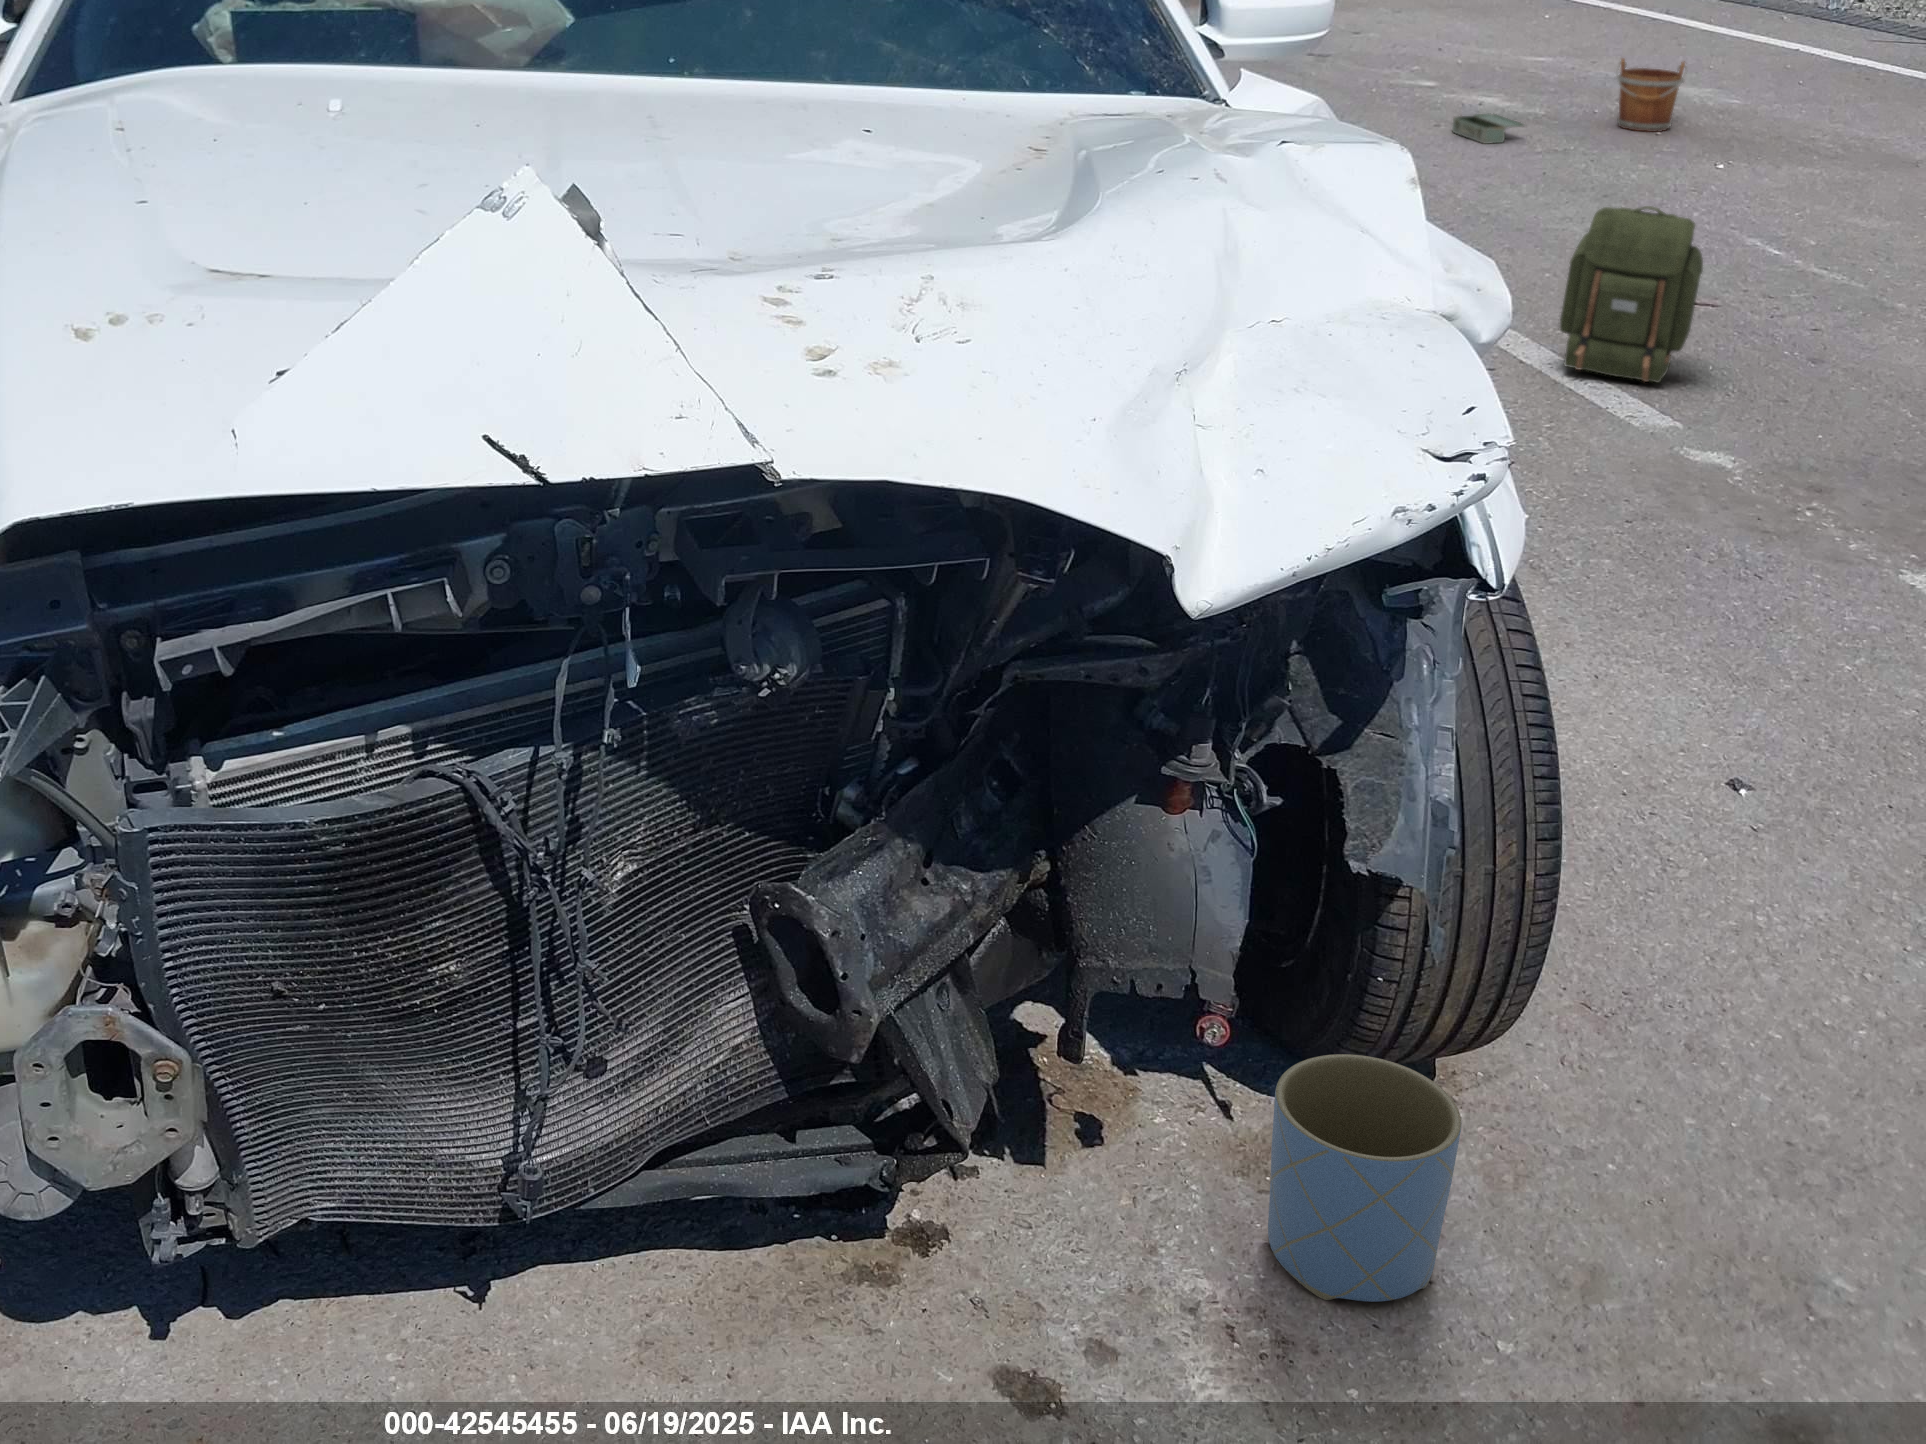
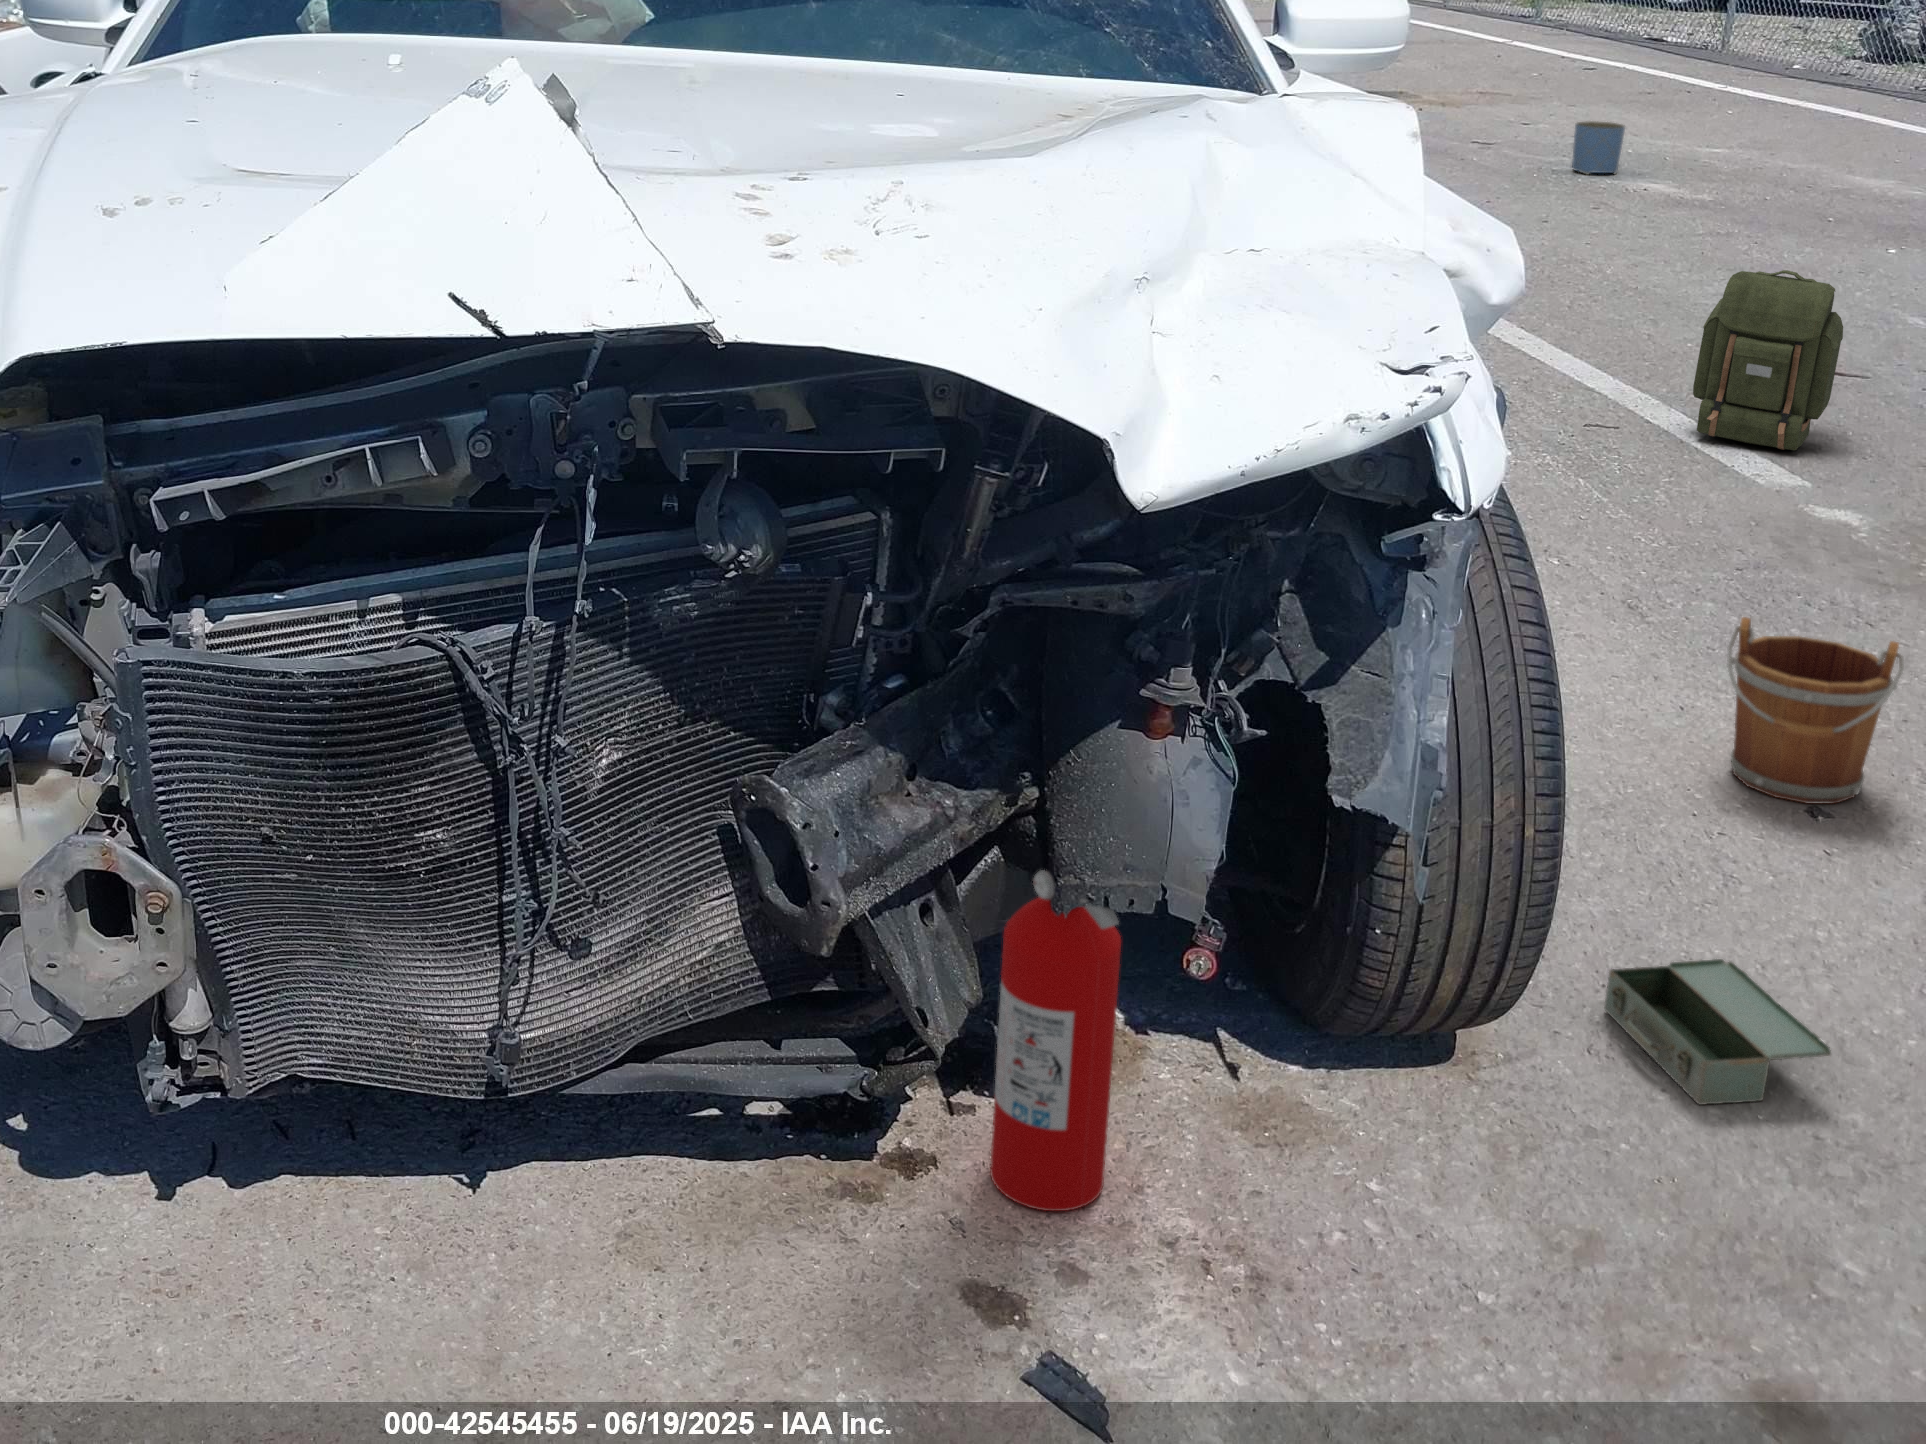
bucket: present [1617,58,1686,132] -> present [1728,617,1904,804]
toolbox: present [1452,114,1524,144] -> present [1604,959,1831,1105]
fire extinguisher: none [1003,926,1140,1283] -> present [990,869,1121,1211]
planter: present [1268,1054,1462,1302] -> present [1572,121,1625,175]

